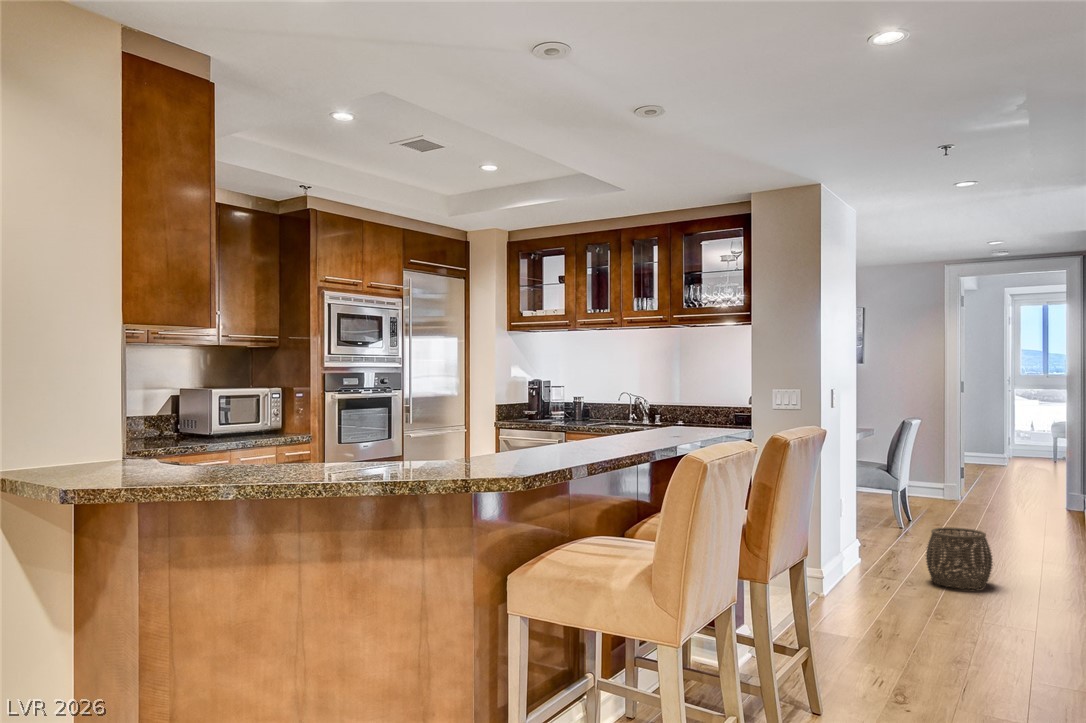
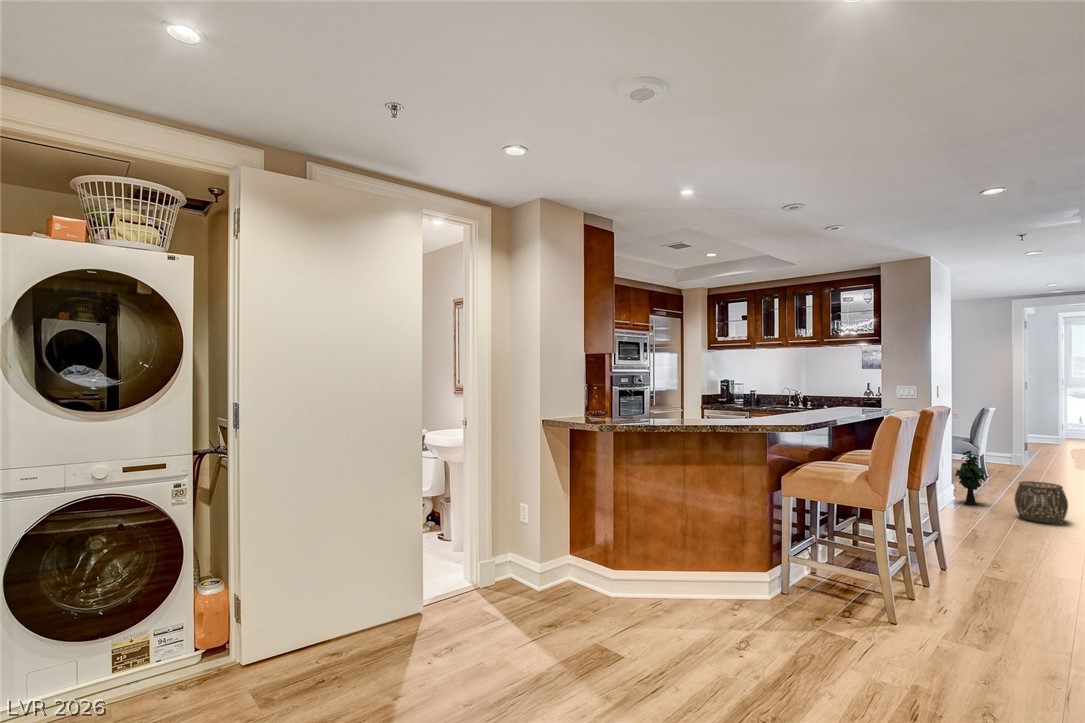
decorative plant: none [852,484,892,566] -> present [955,451,985,505]

